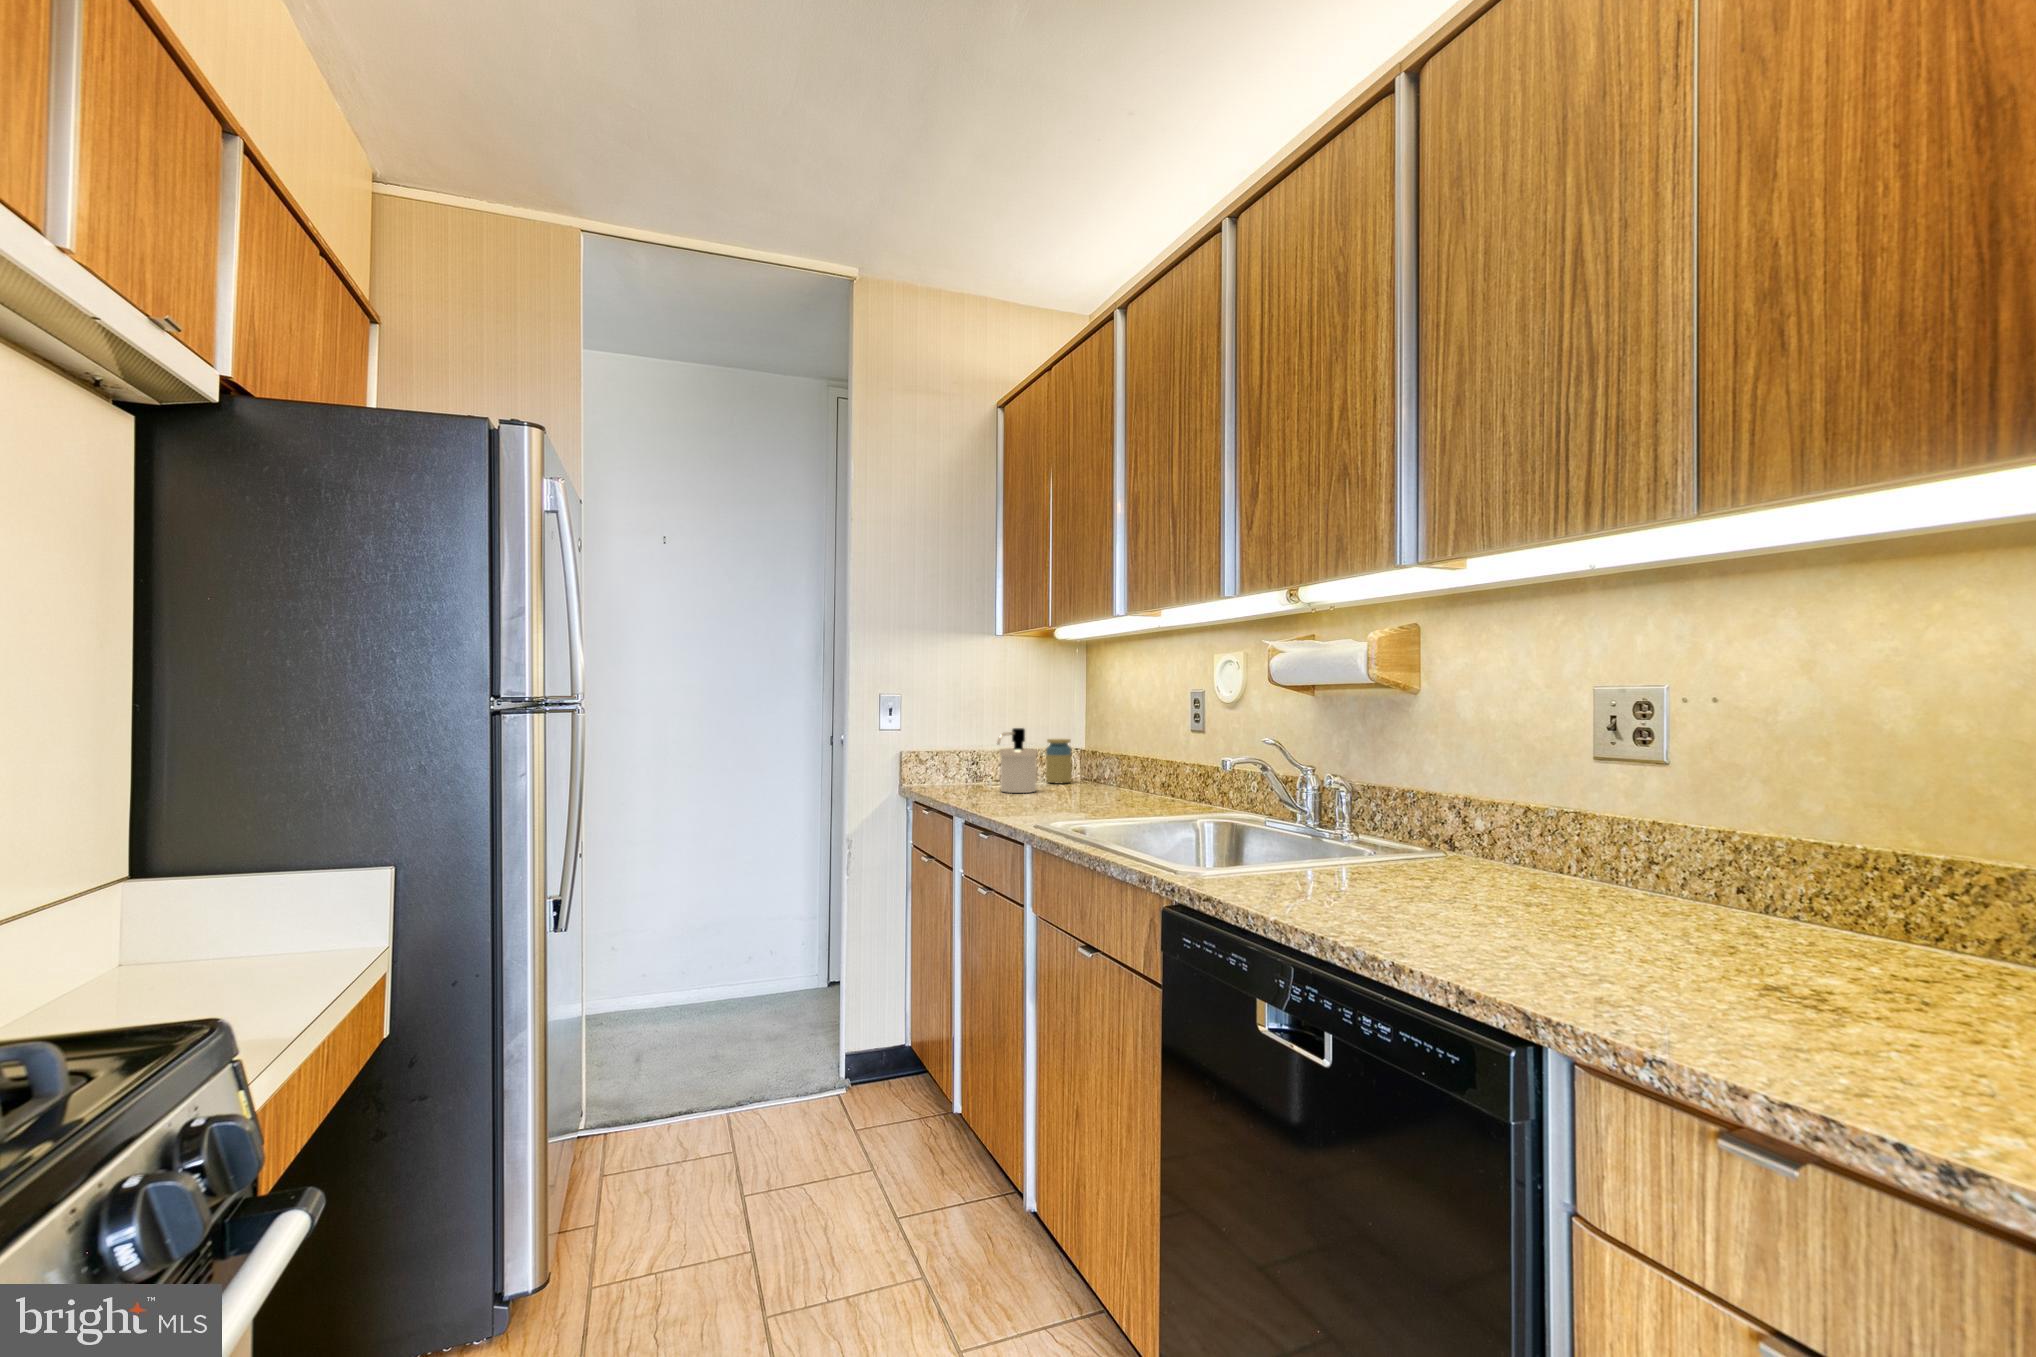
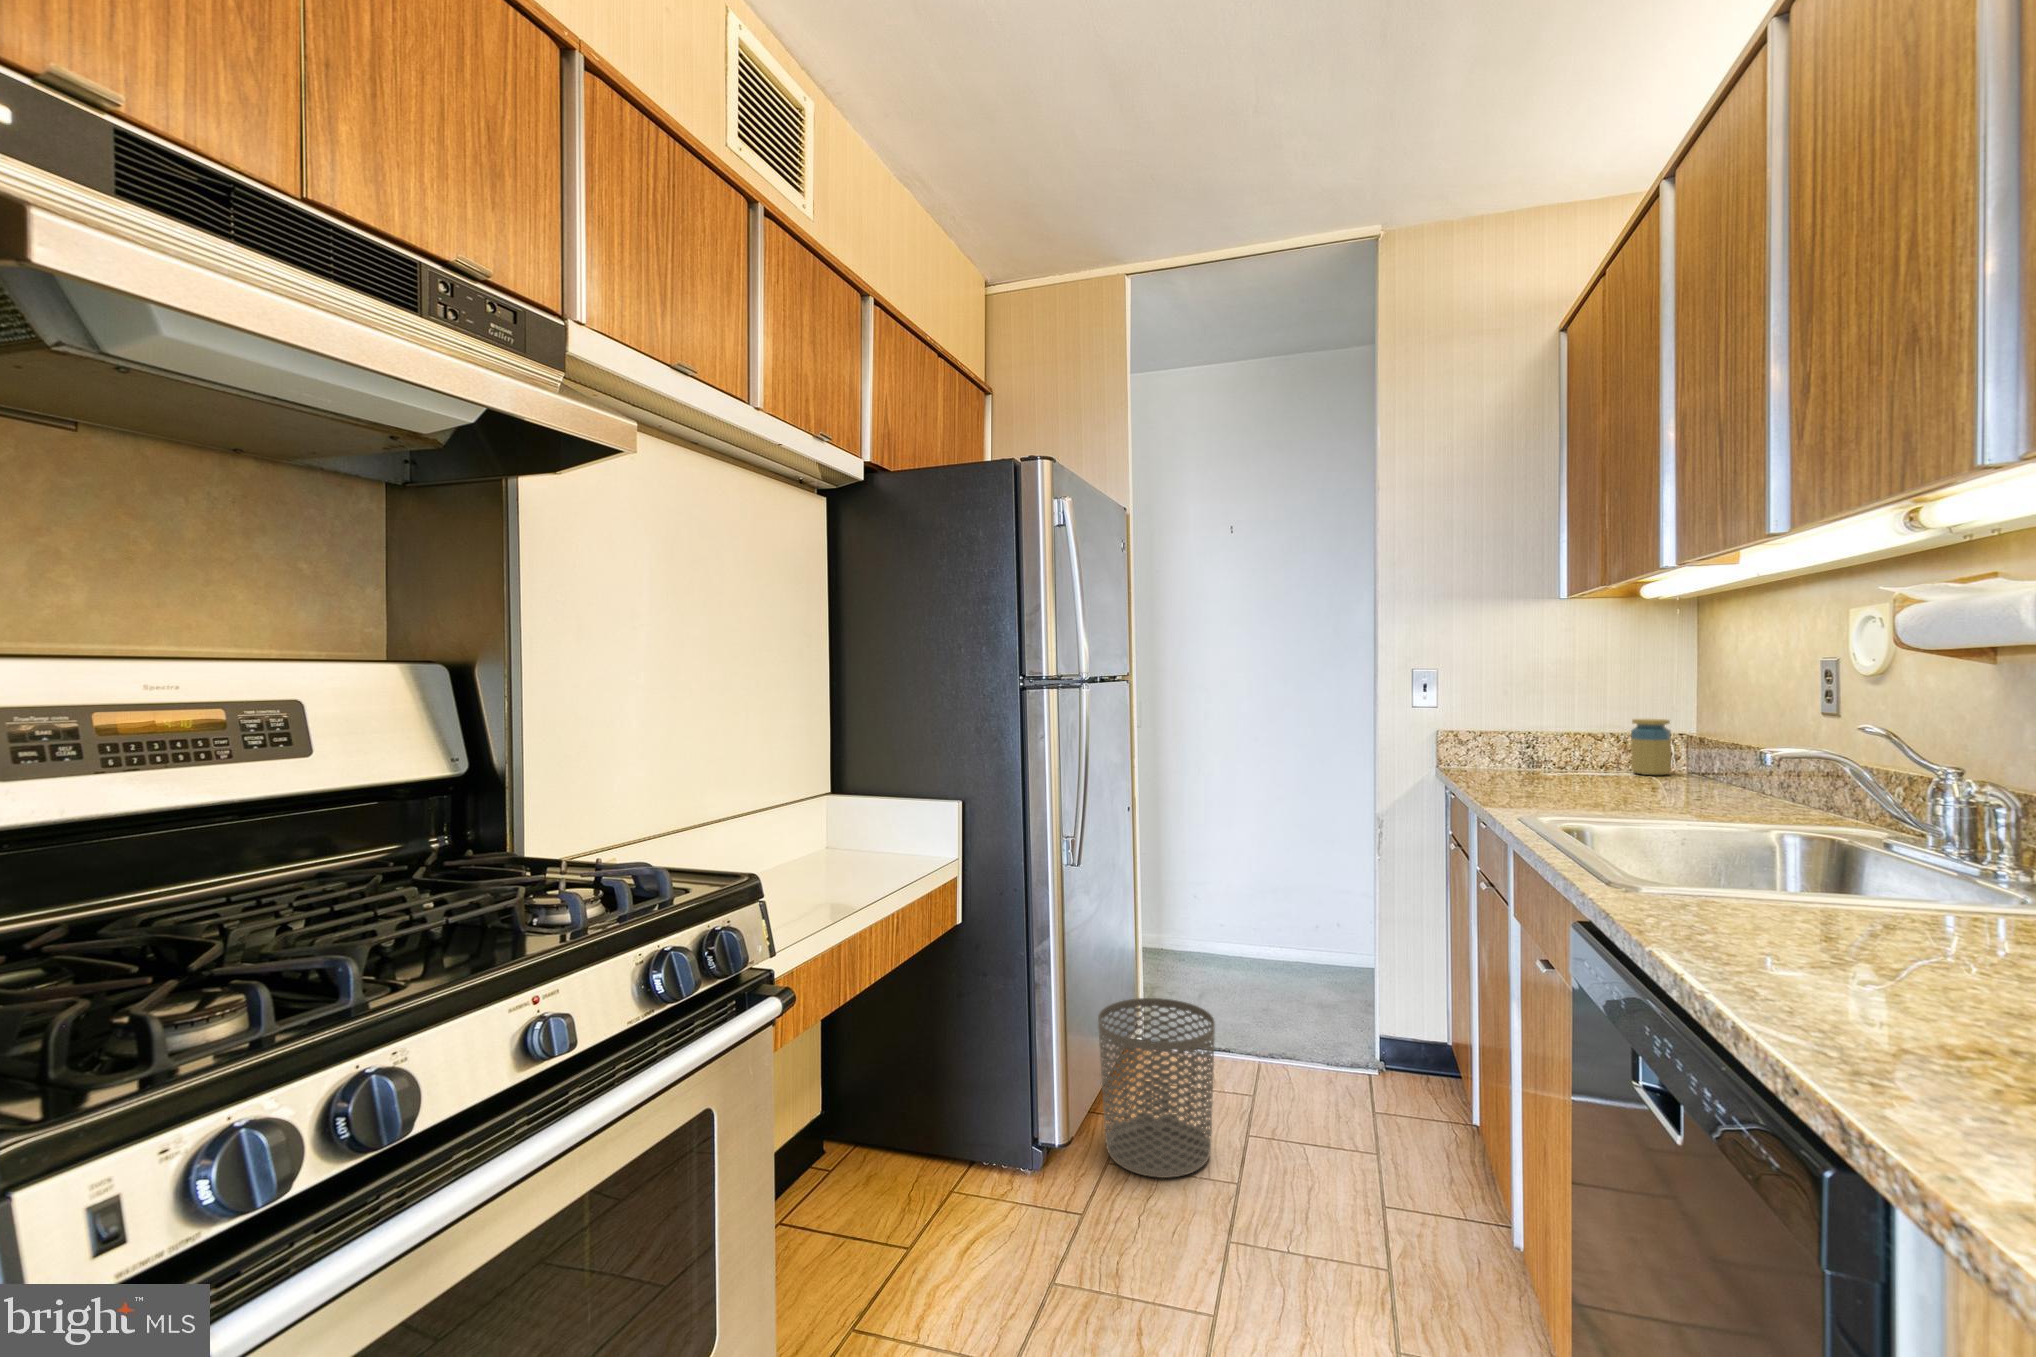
soap dispenser: present [997,728,1038,793] -> none [1537,706,1602,784]
waste bin: none [578,1065,723,1289] -> present [1098,998,1215,1178]

